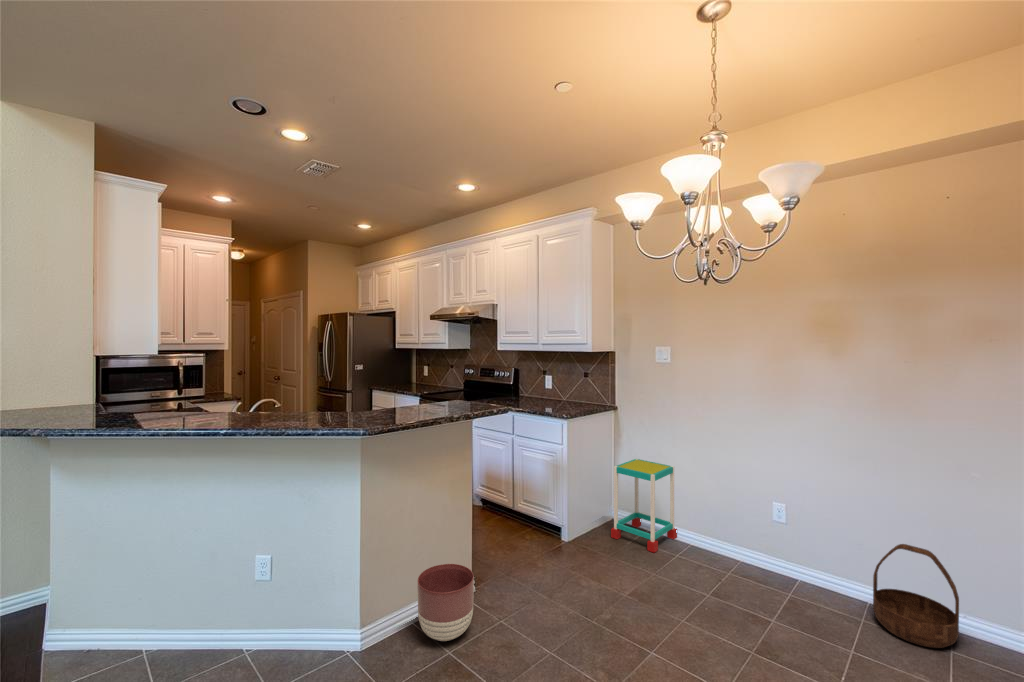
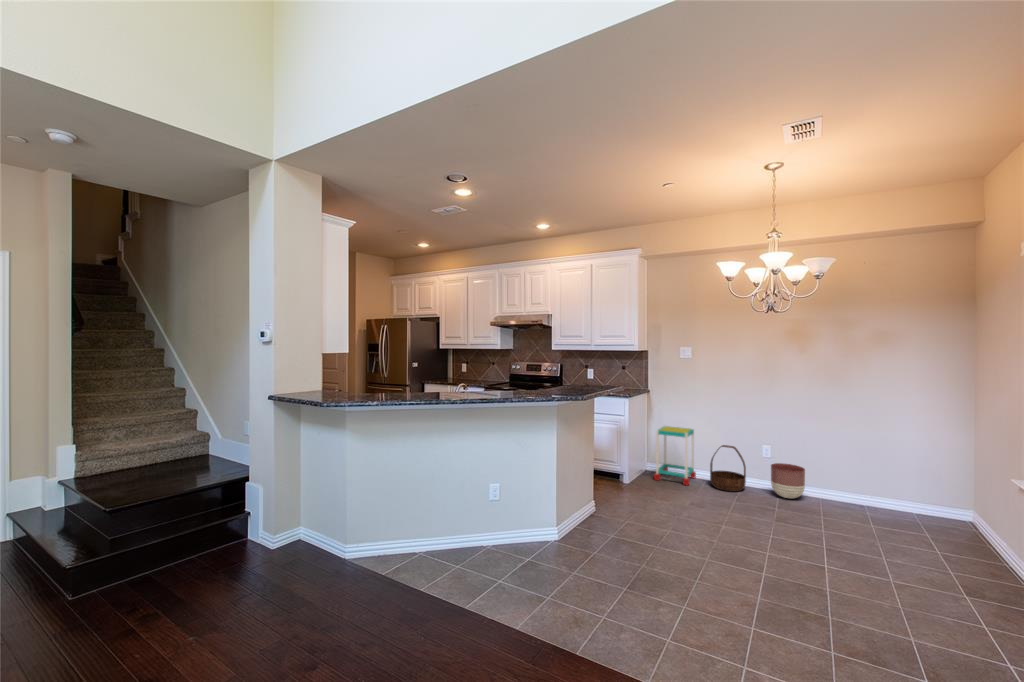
basket: present [873,544,959,648] -> present [710,445,746,491]
planter: present [417,564,474,641] -> present [771,463,805,498]

